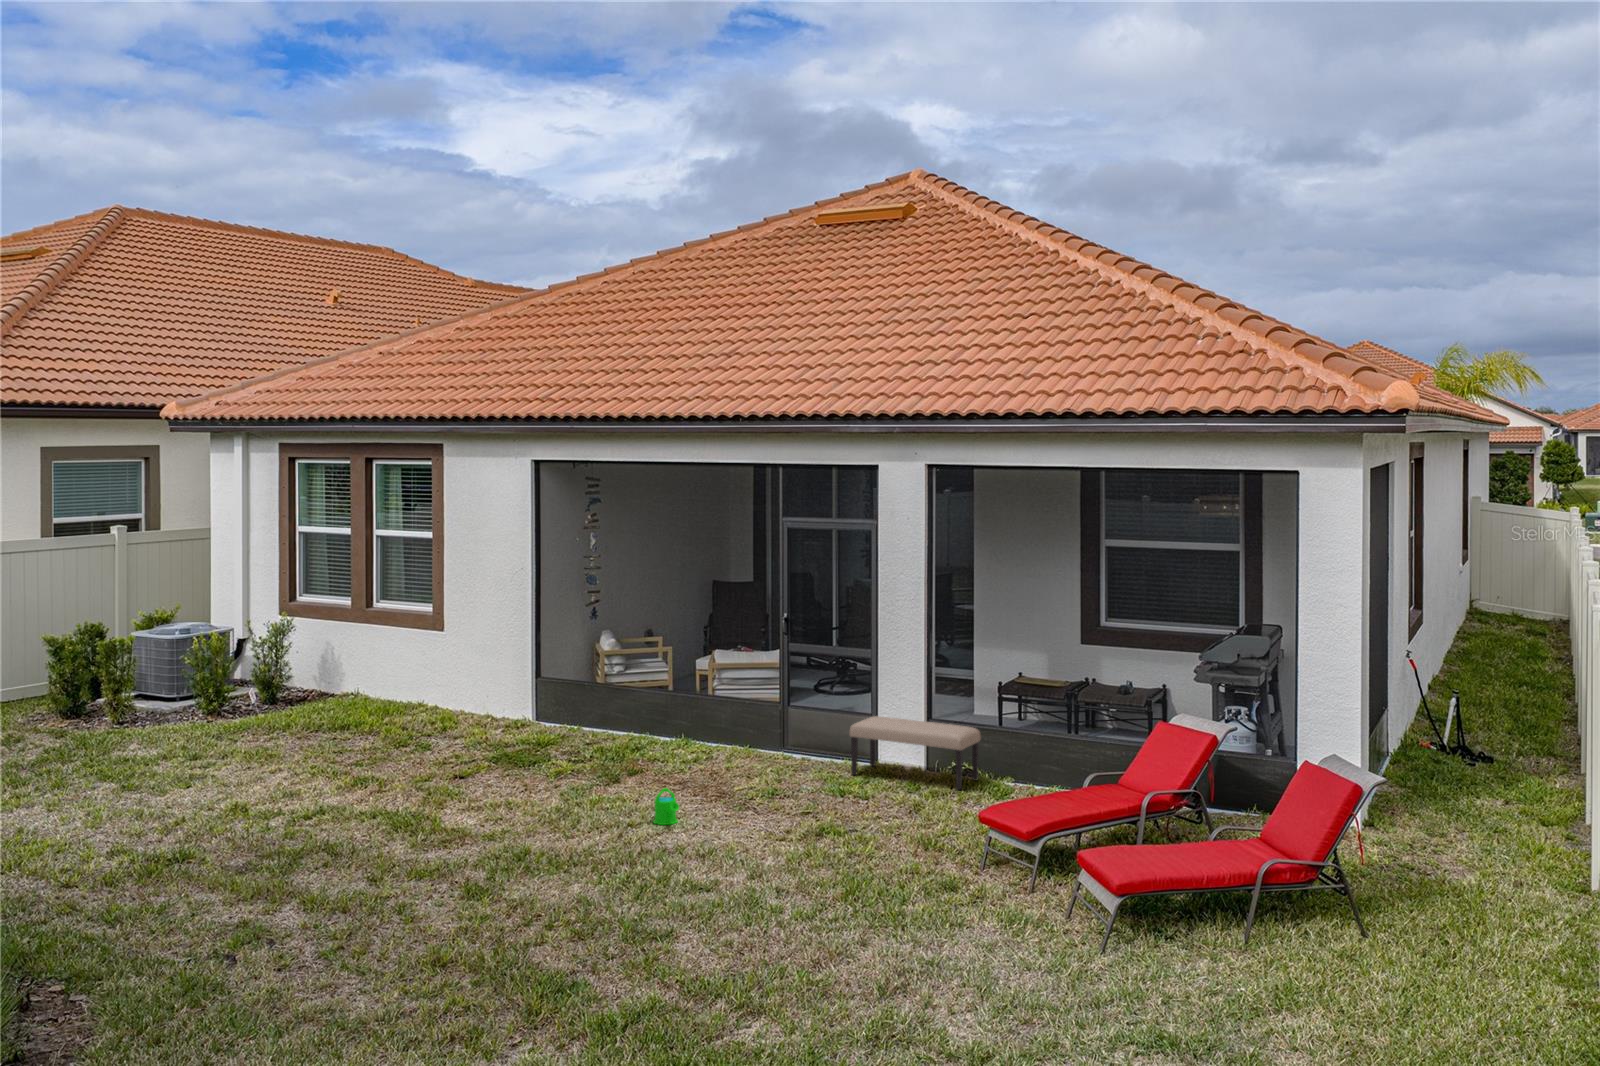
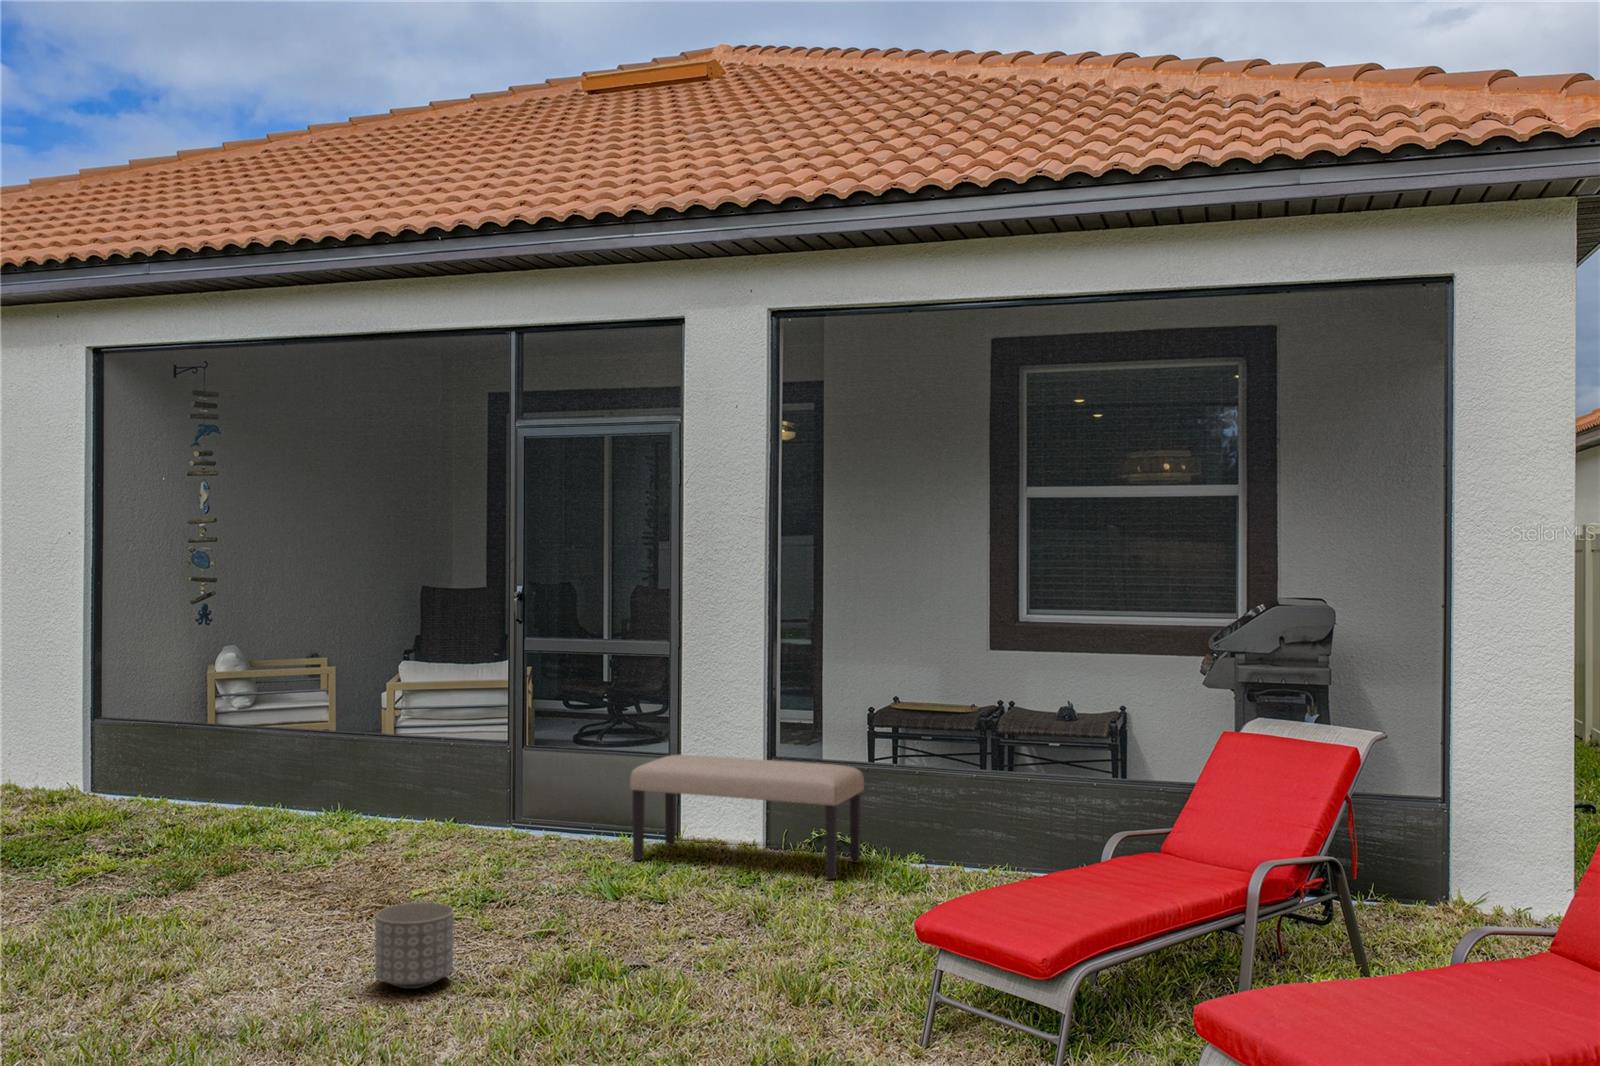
watering can: present [653,788,679,825] -> none [211,892,270,973]
planter: none [730,796,765,836] -> present [375,902,454,989]

